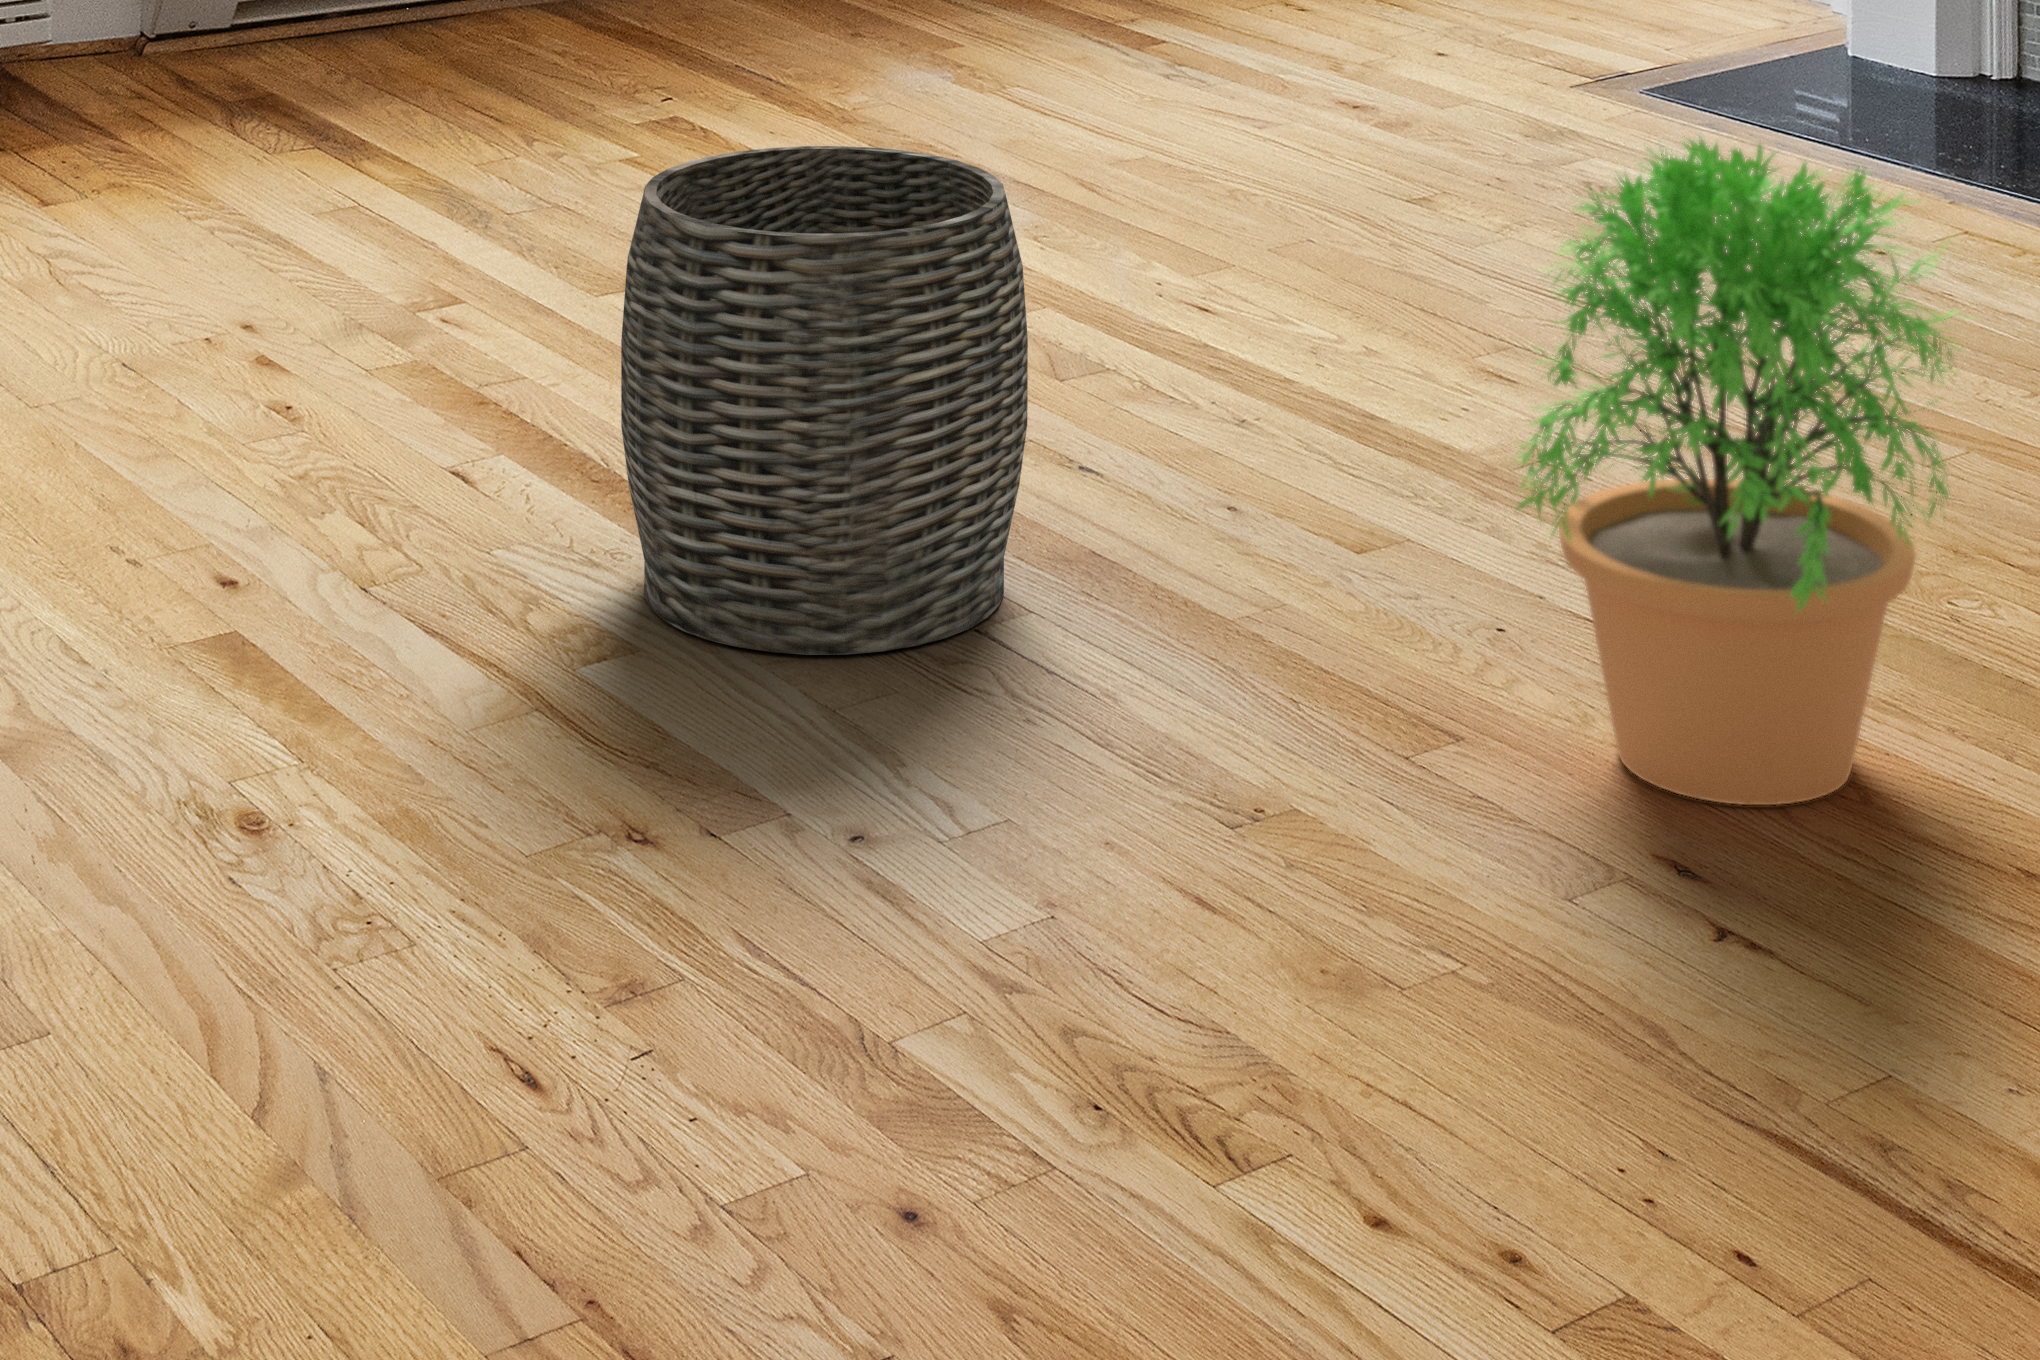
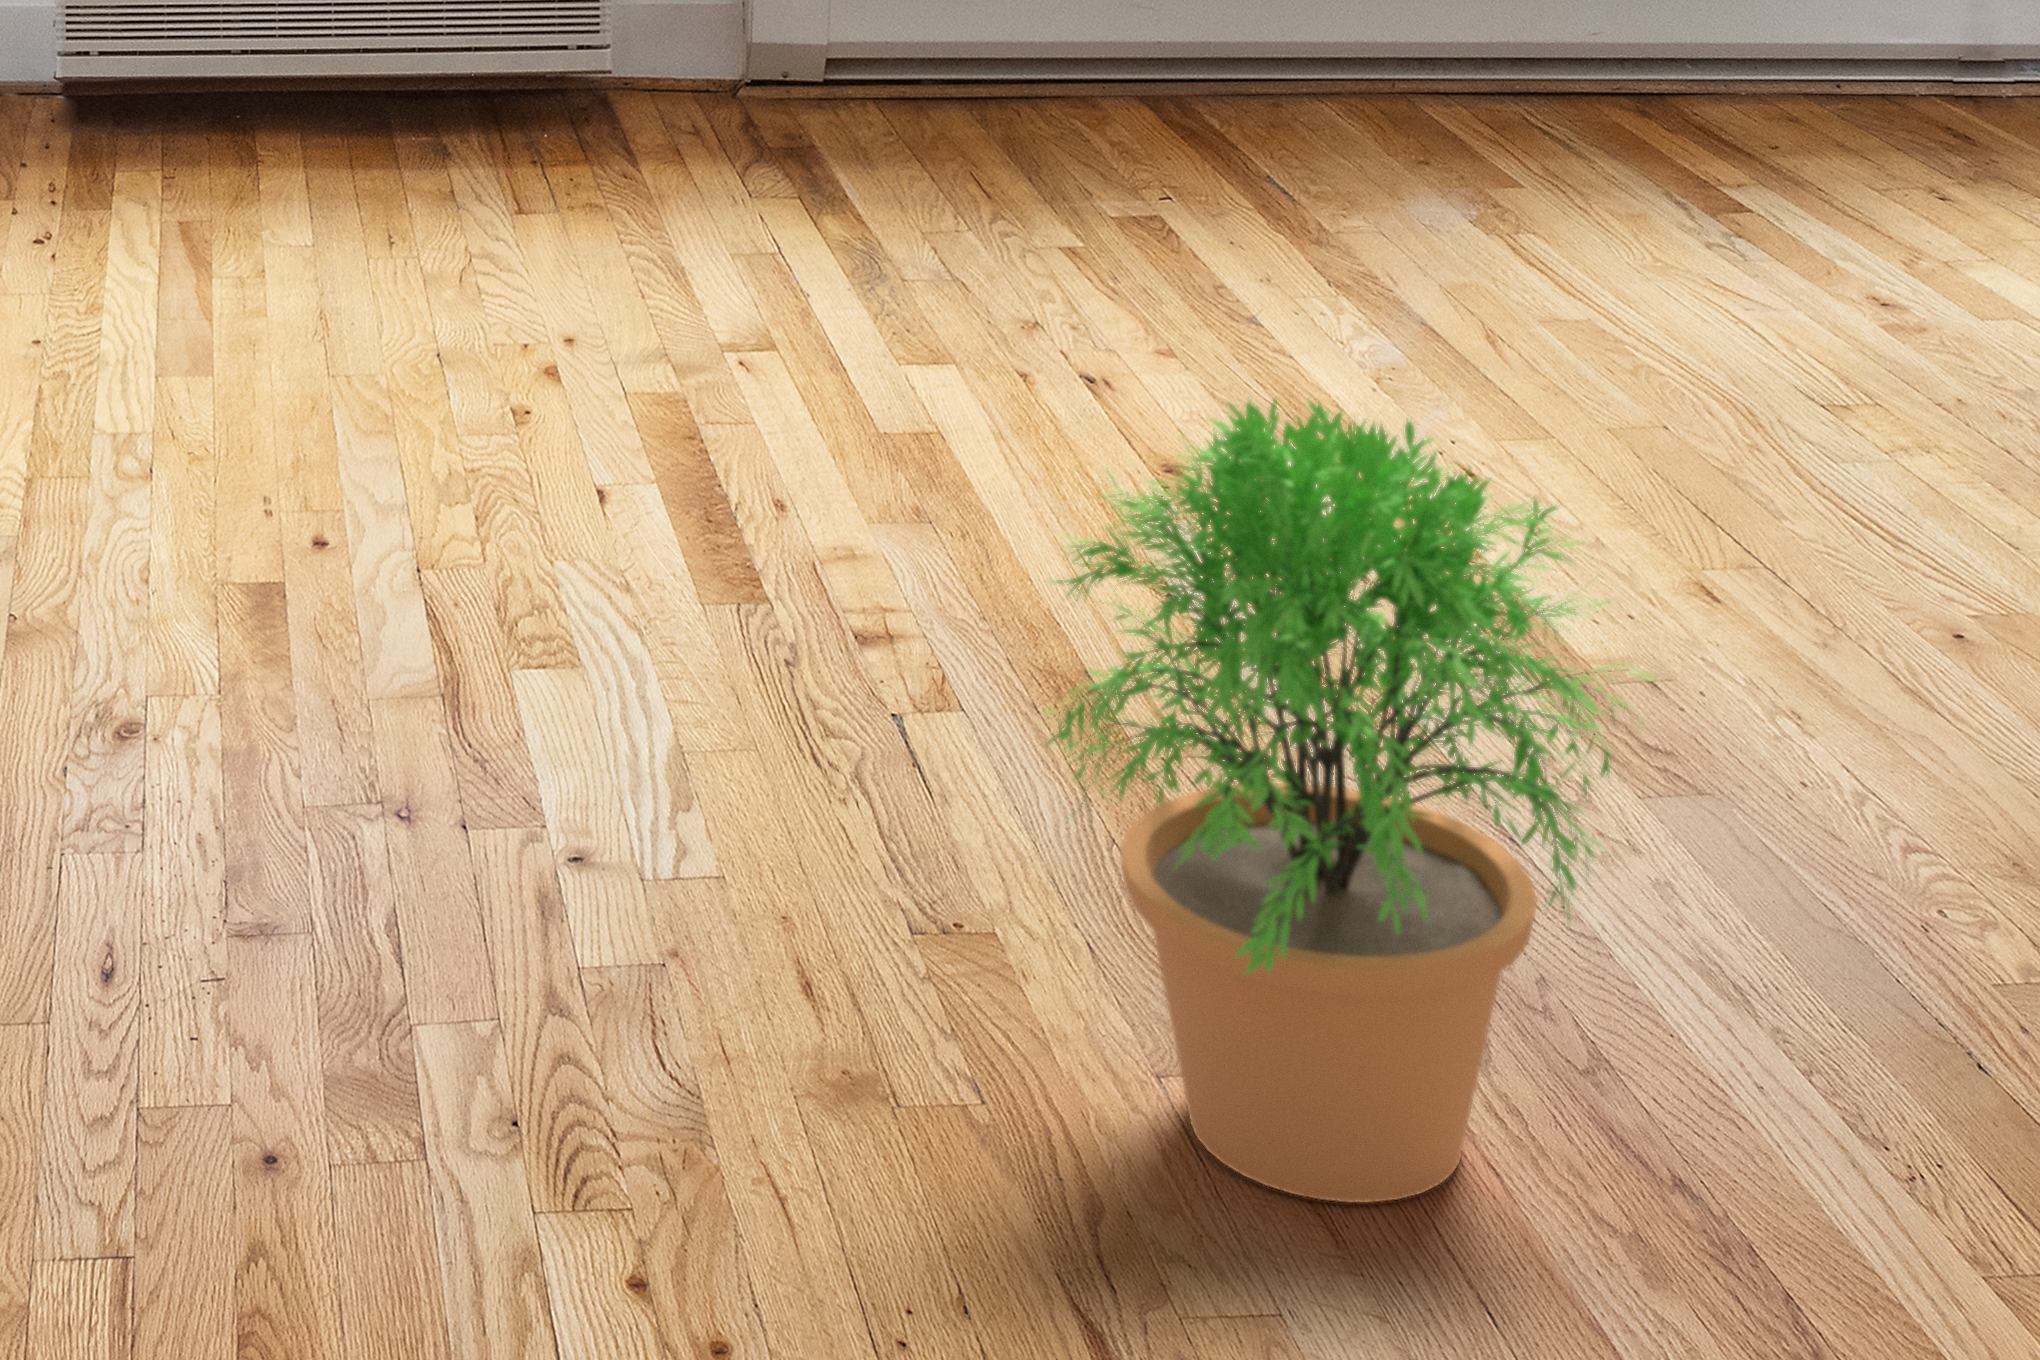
woven basket: present [621,146,1028,655] -> none [447,252,854,782]

